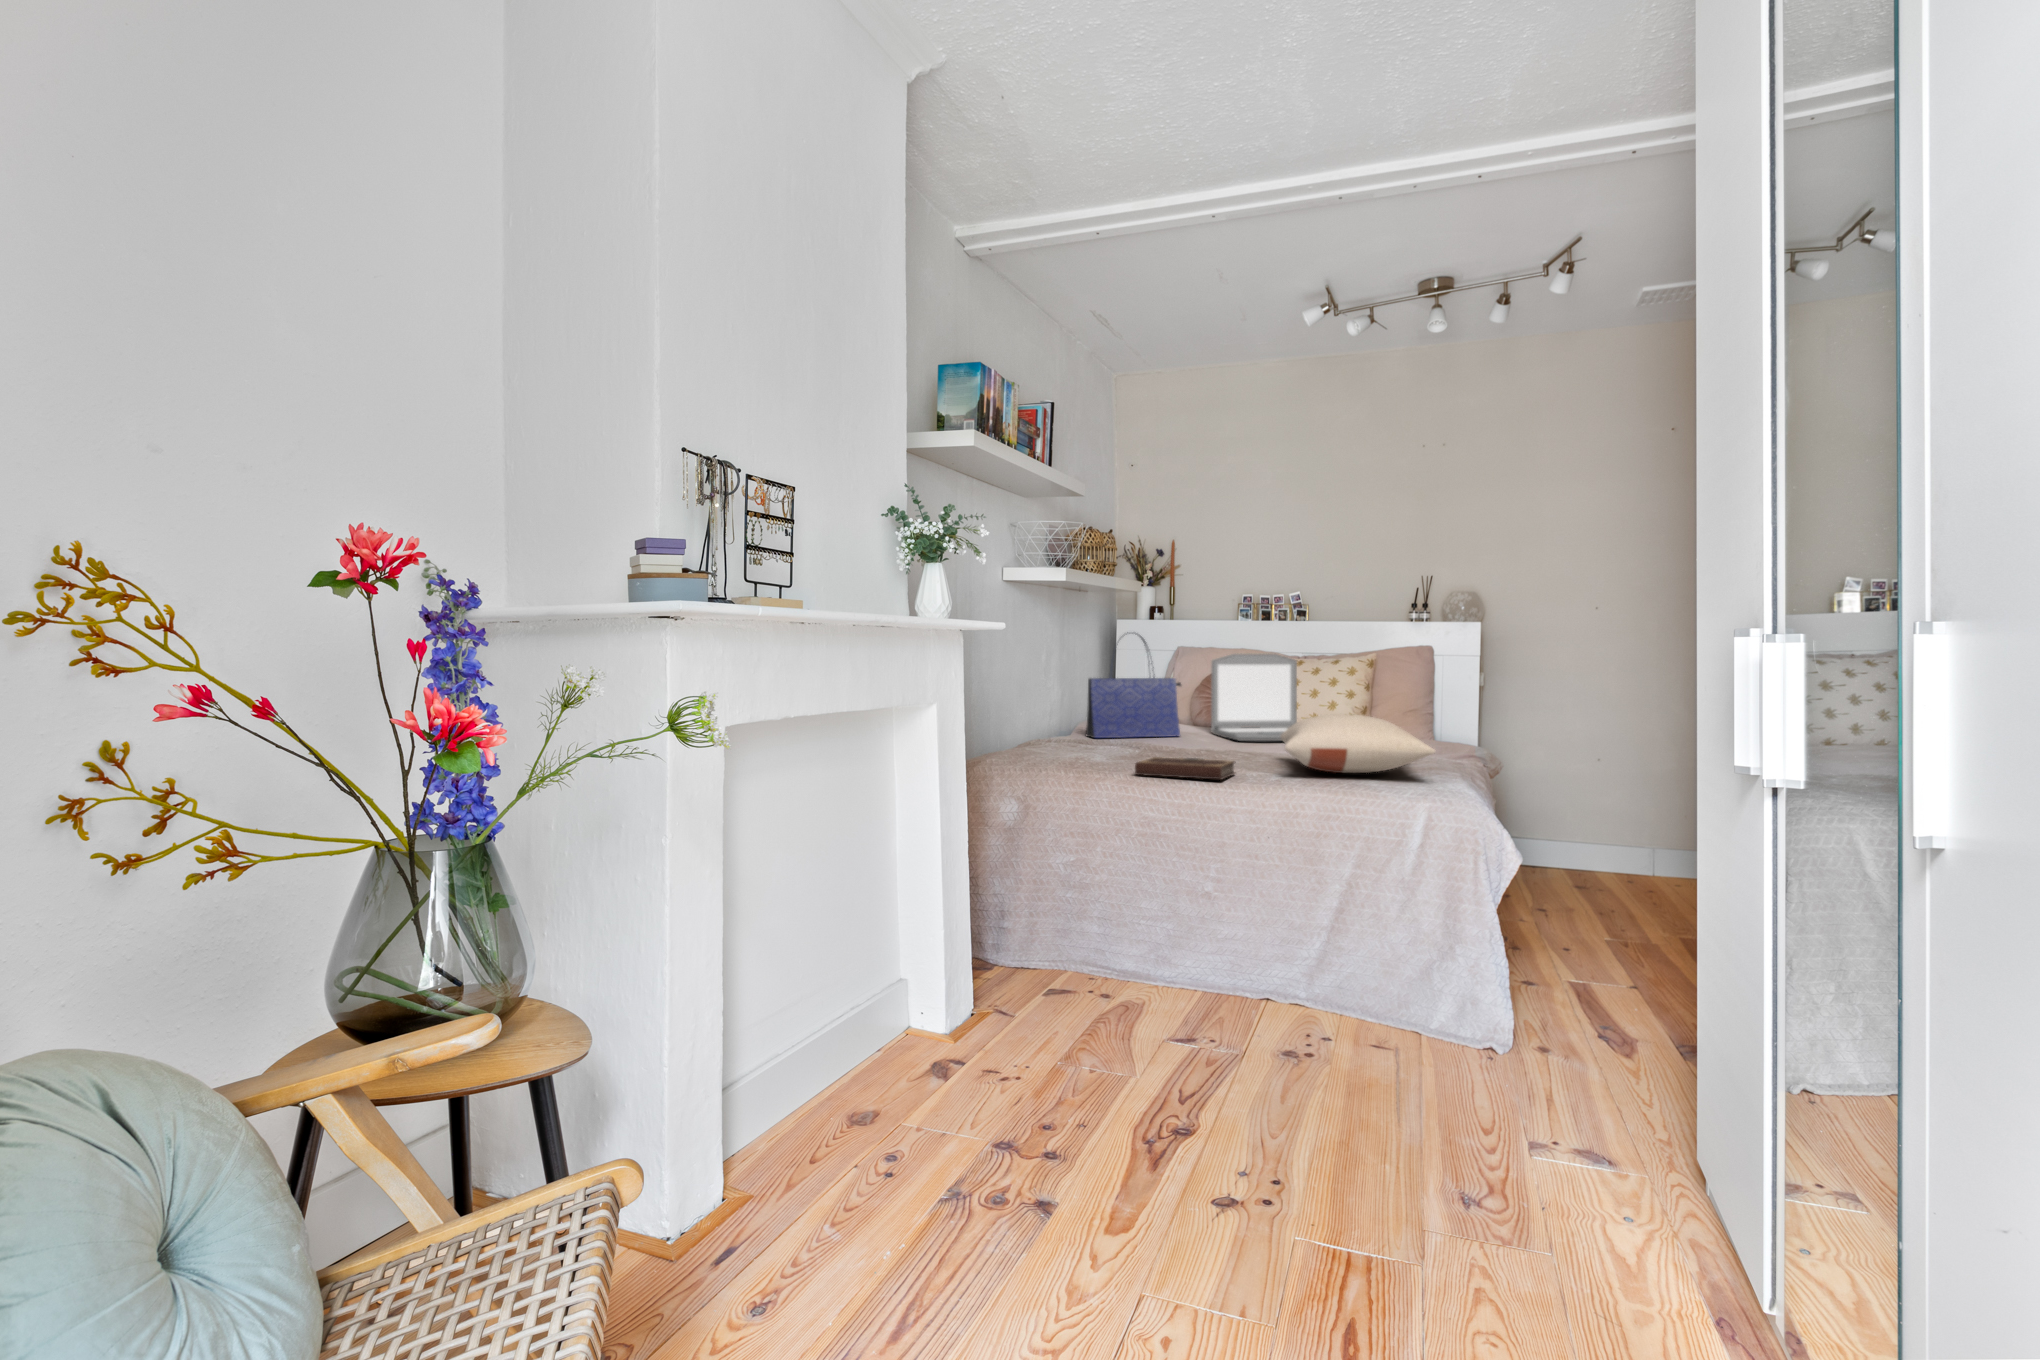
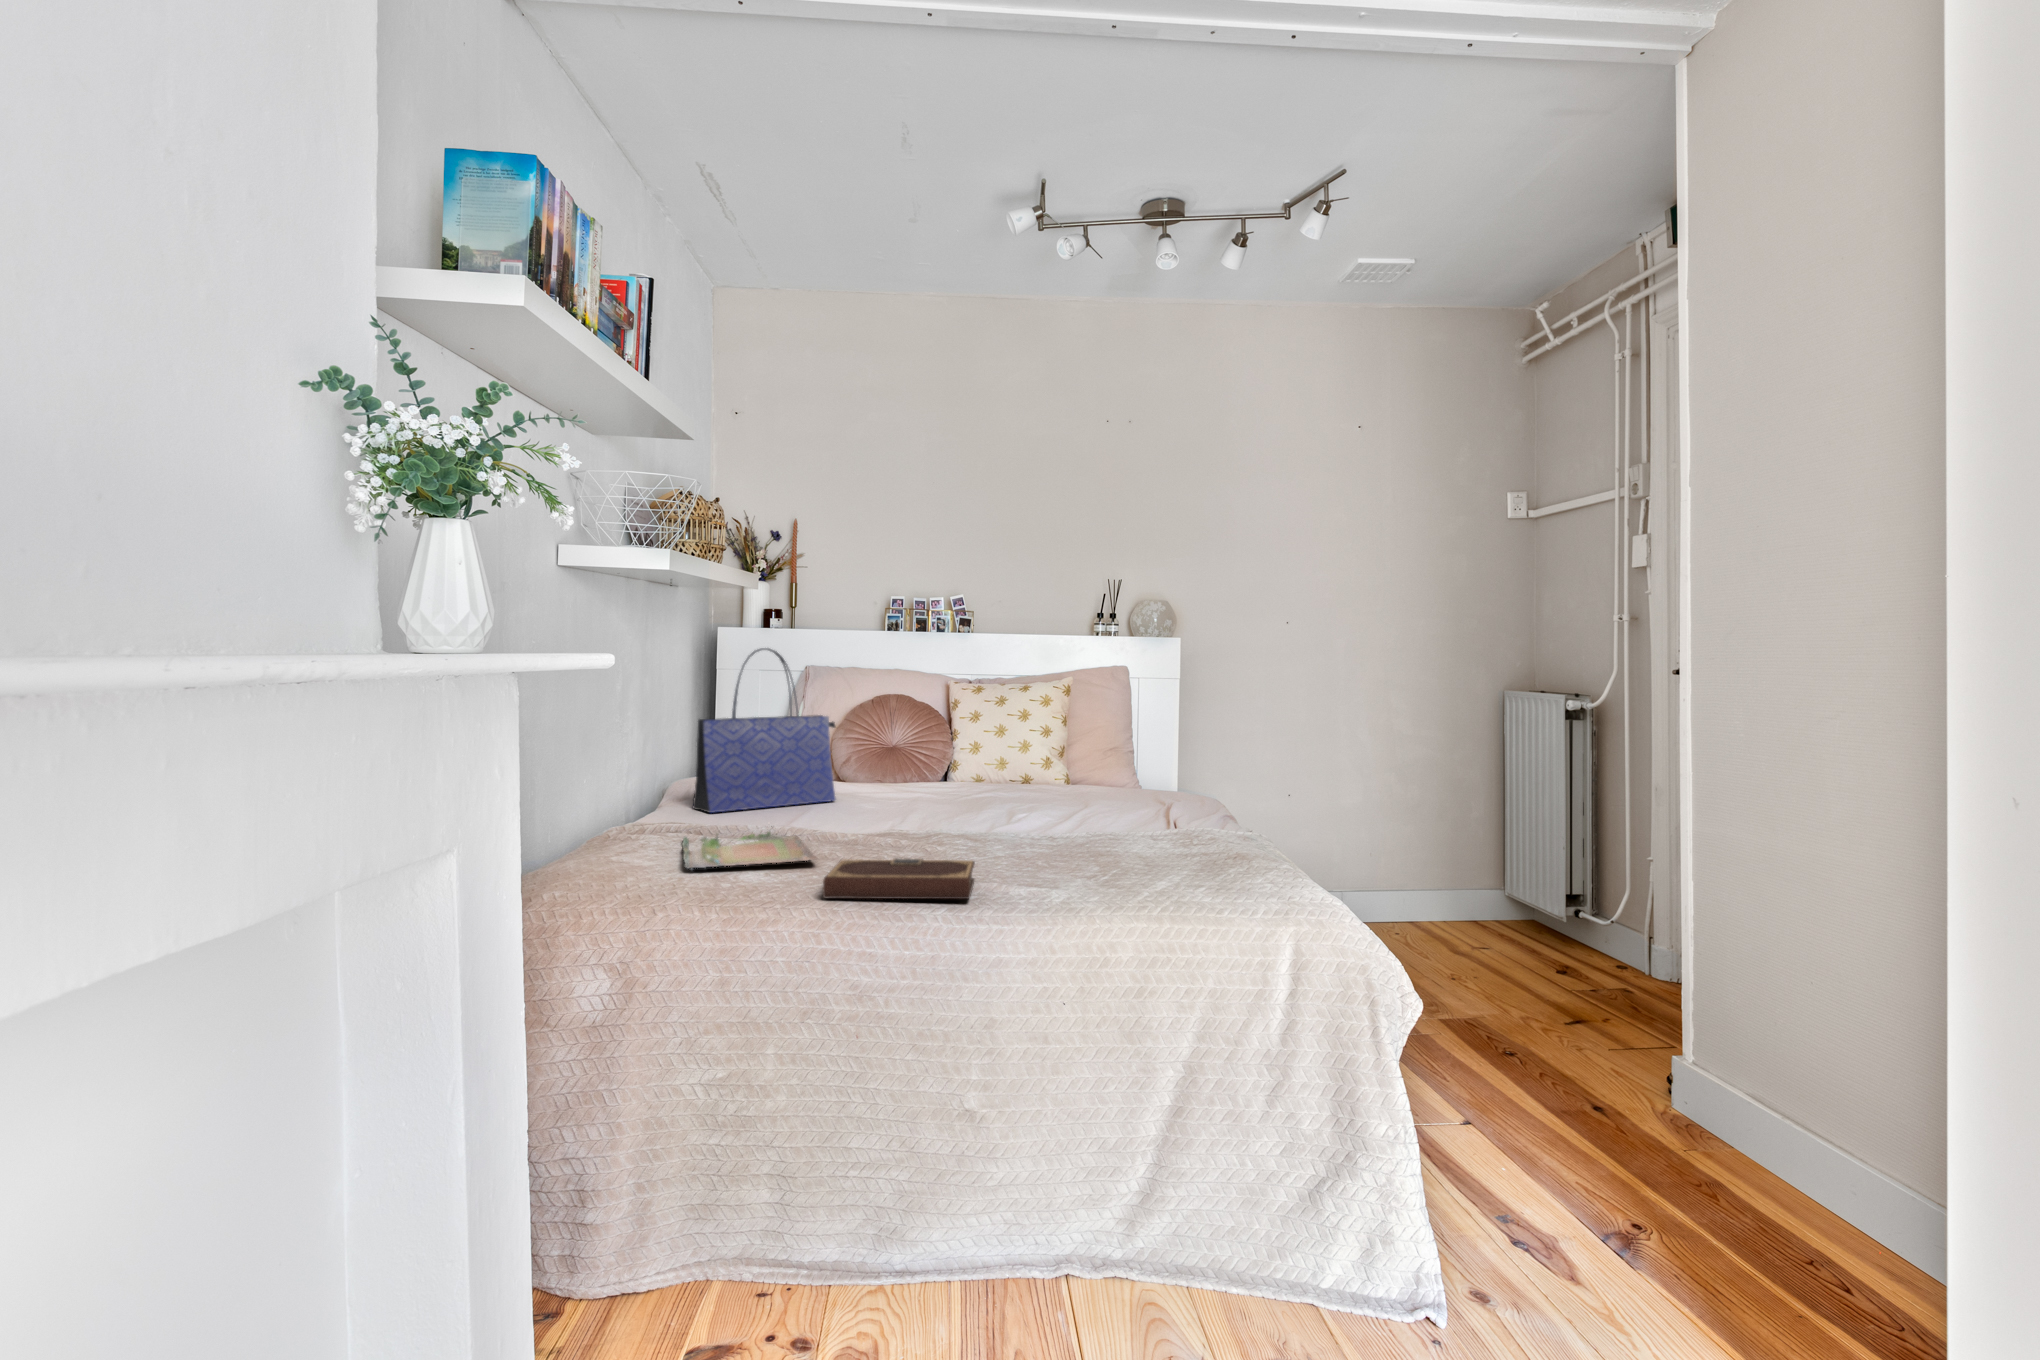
laptop: present [1210,654,1297,741] -> none [873,679,1034,806]
pillow: present [1281,714,1436,773] -> none [1010,777,1252,865]
tray: none [1064,741,1144,760] -> present [682,826,817,869]

